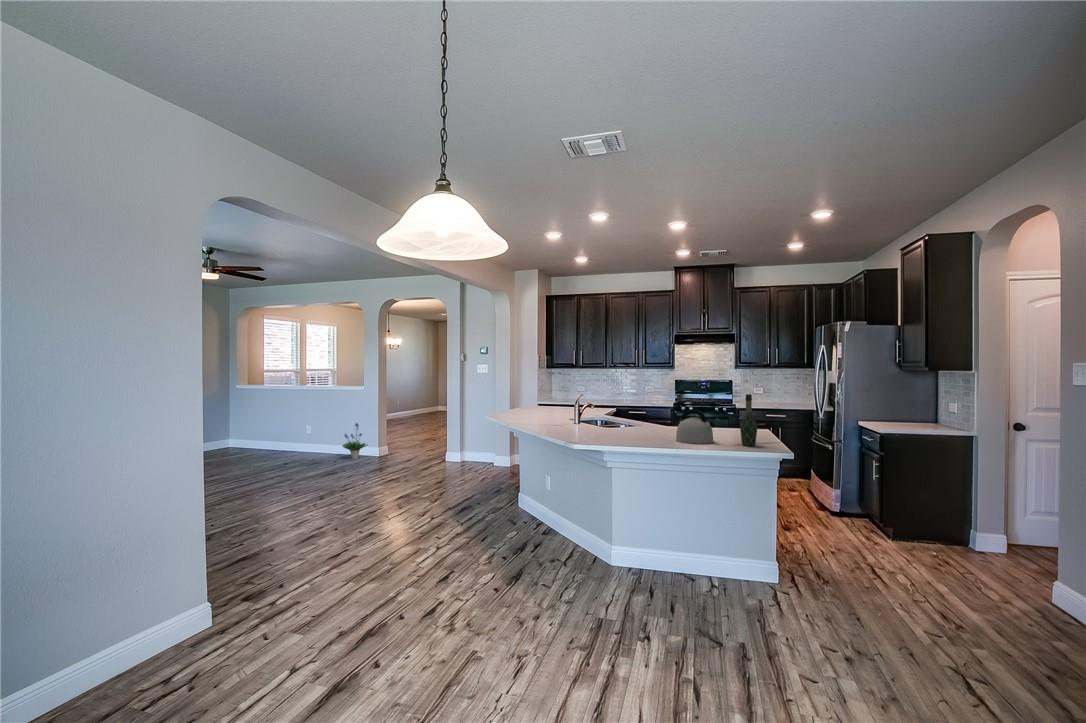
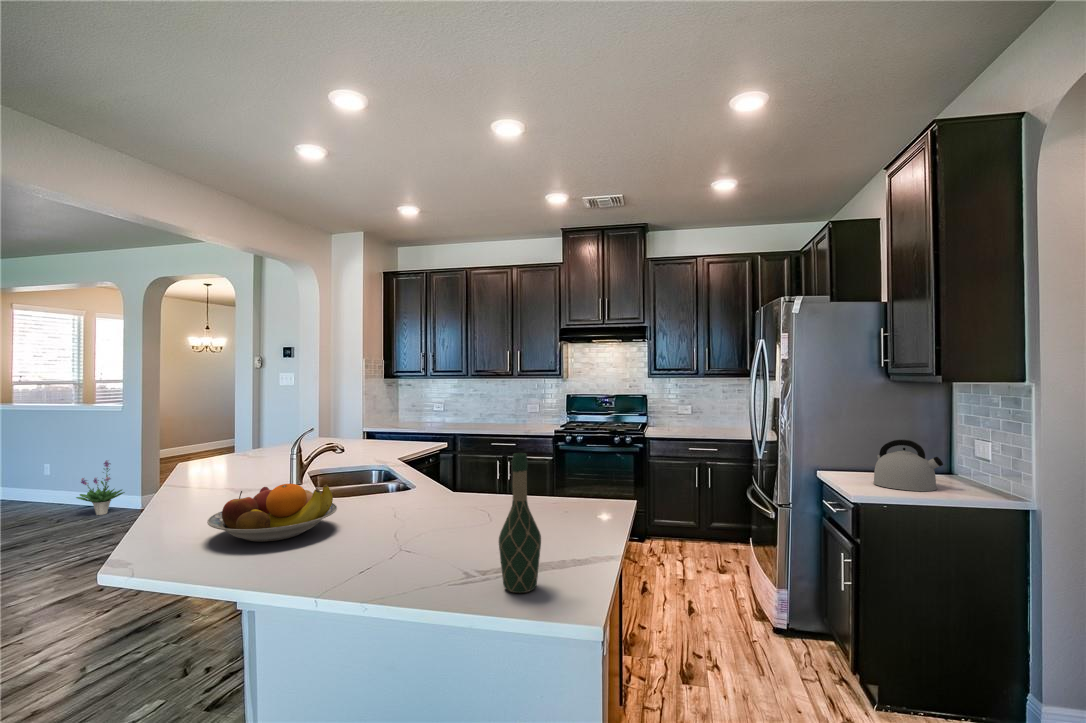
kettle: present [676,410,715,444] -> present [873,440,943,491]
fruit bowl: none [589,413,641,436] -> present [207,484,337,542]

